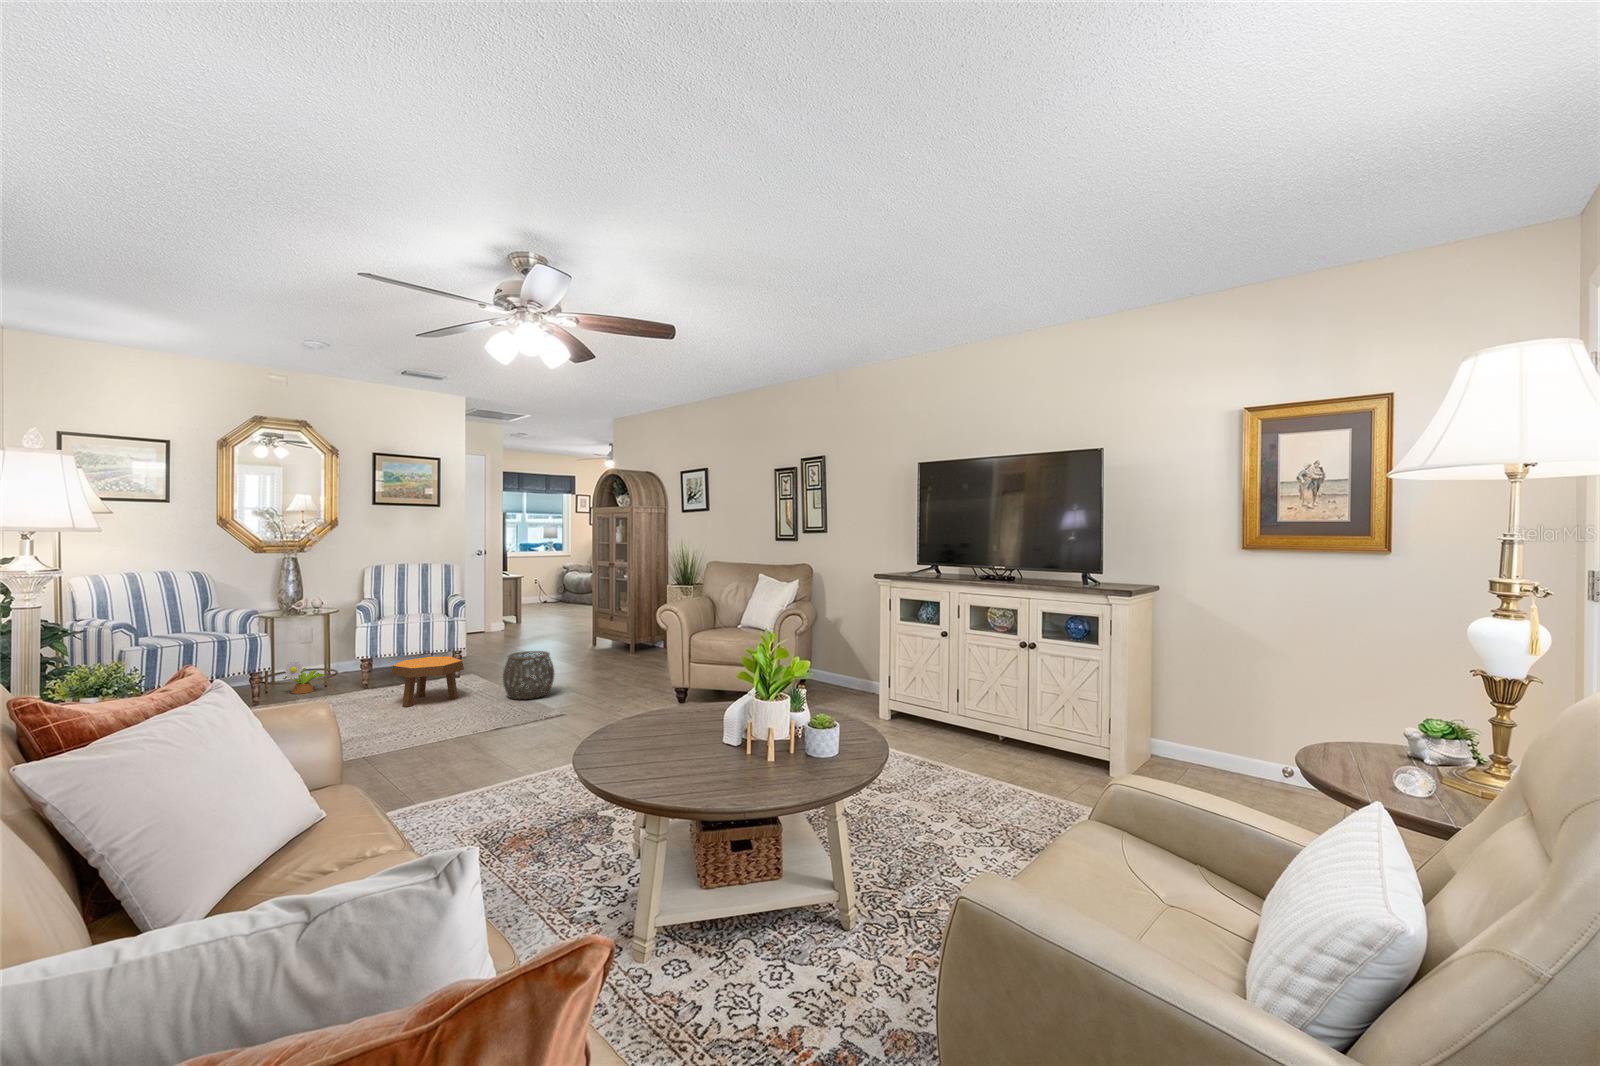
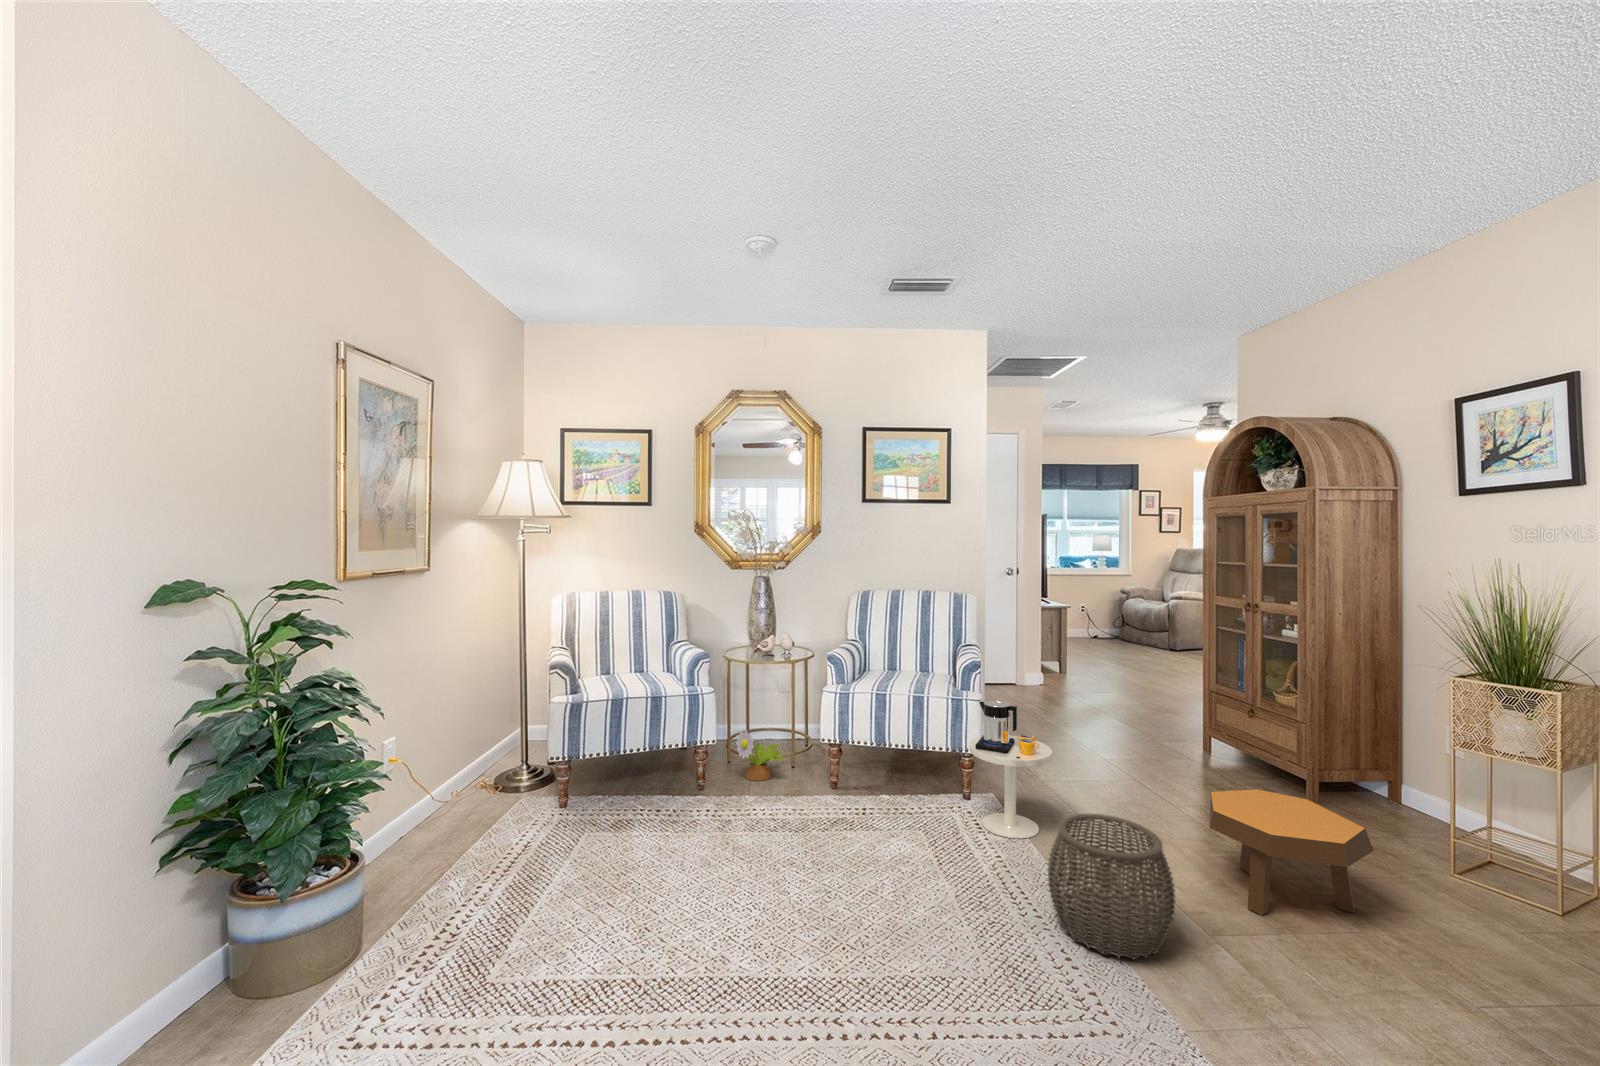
side table: none [461,617,506,684] -> present [970,701,1052,839]
footstool: present [391,656,464,707] -> present [1210,789,1373,915]

